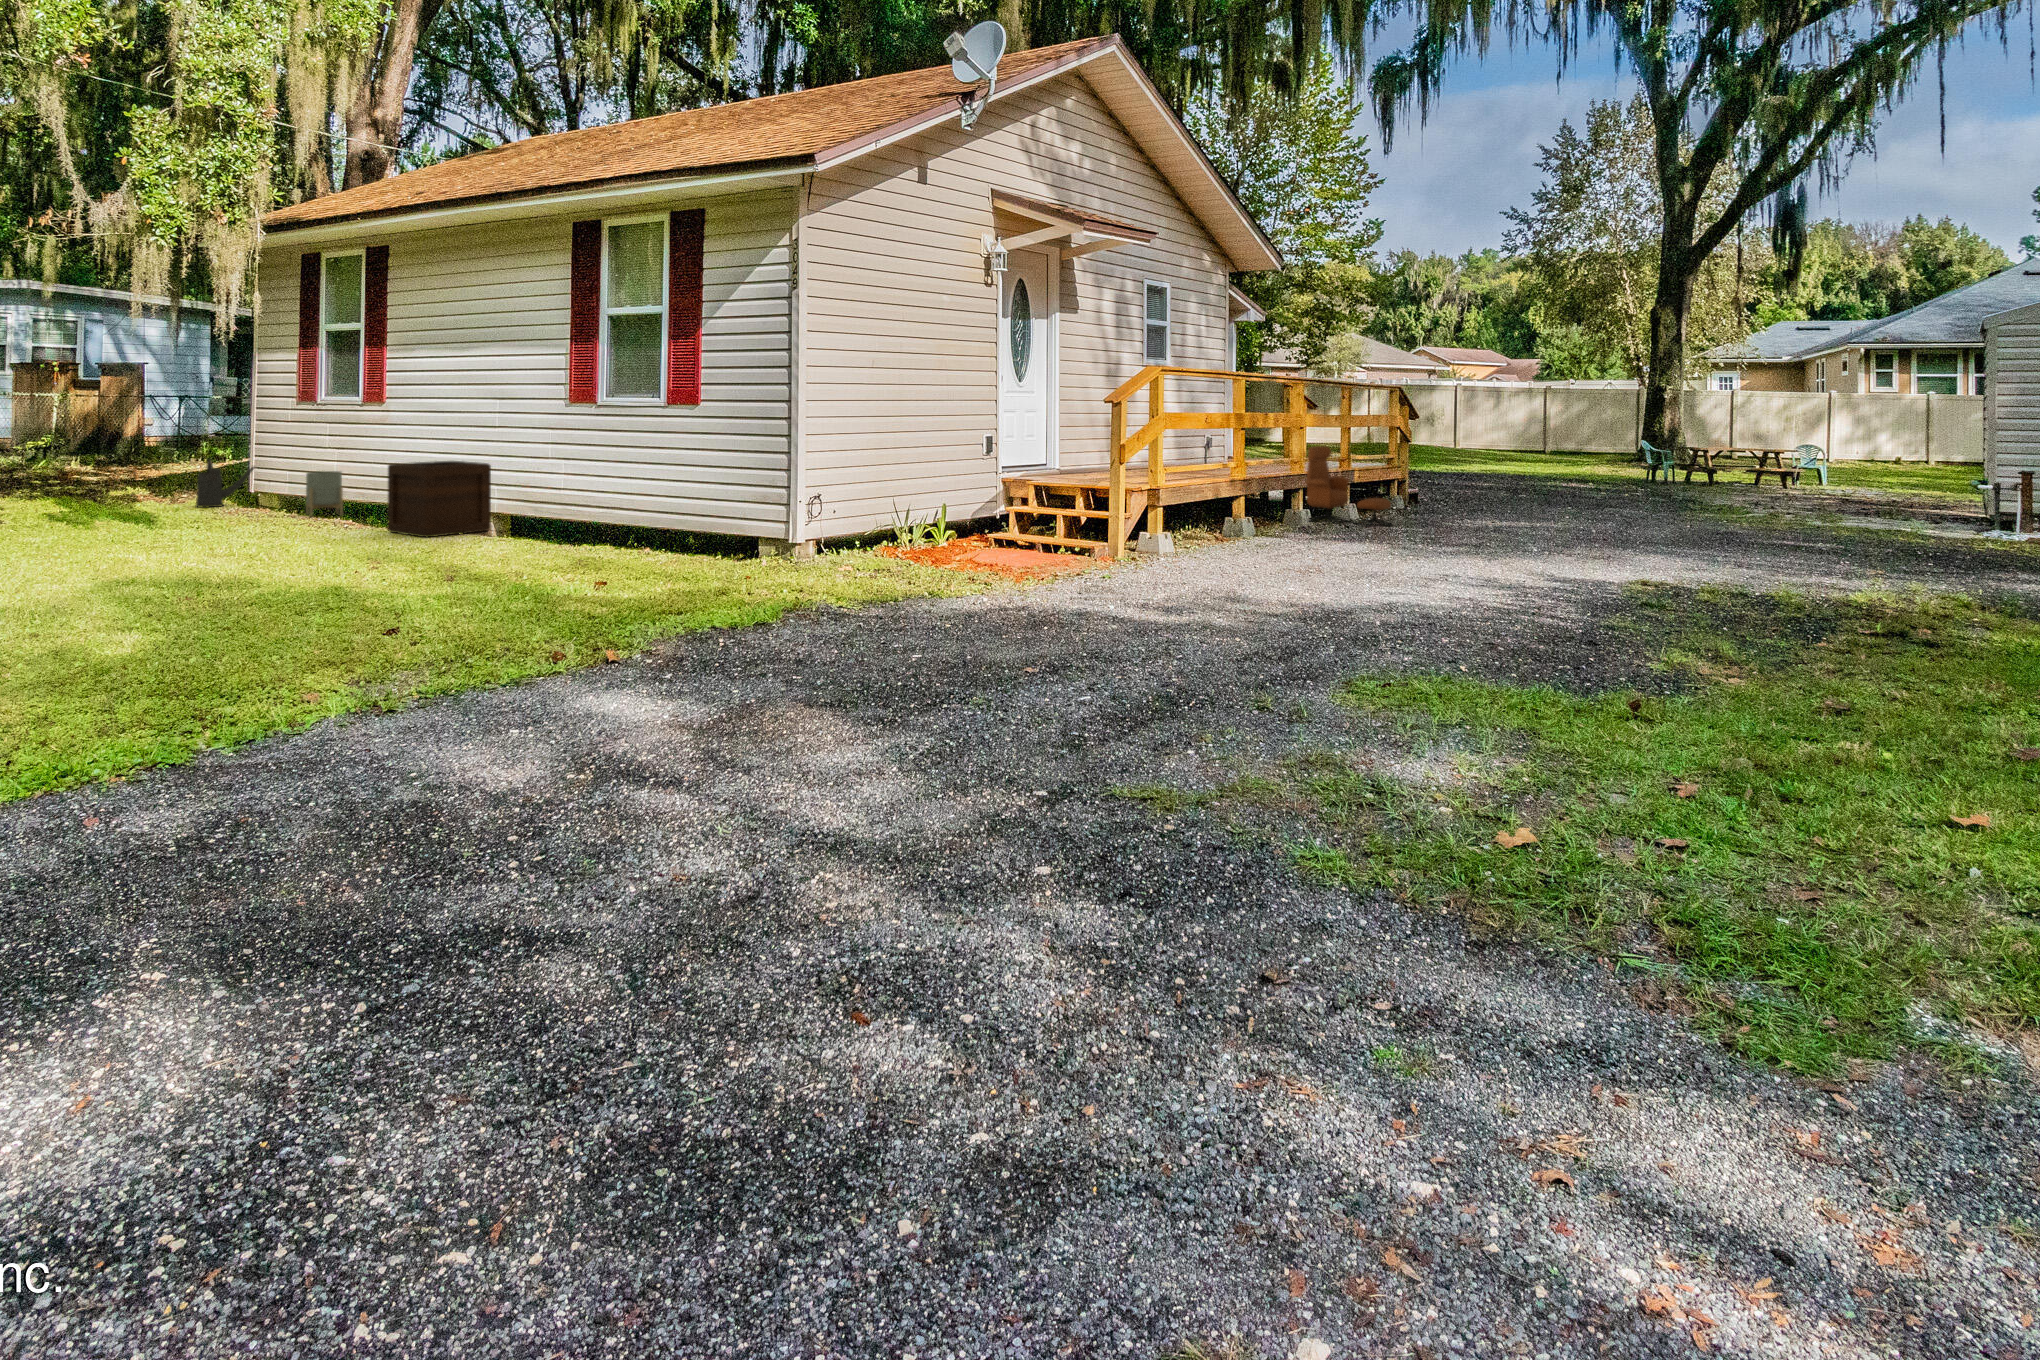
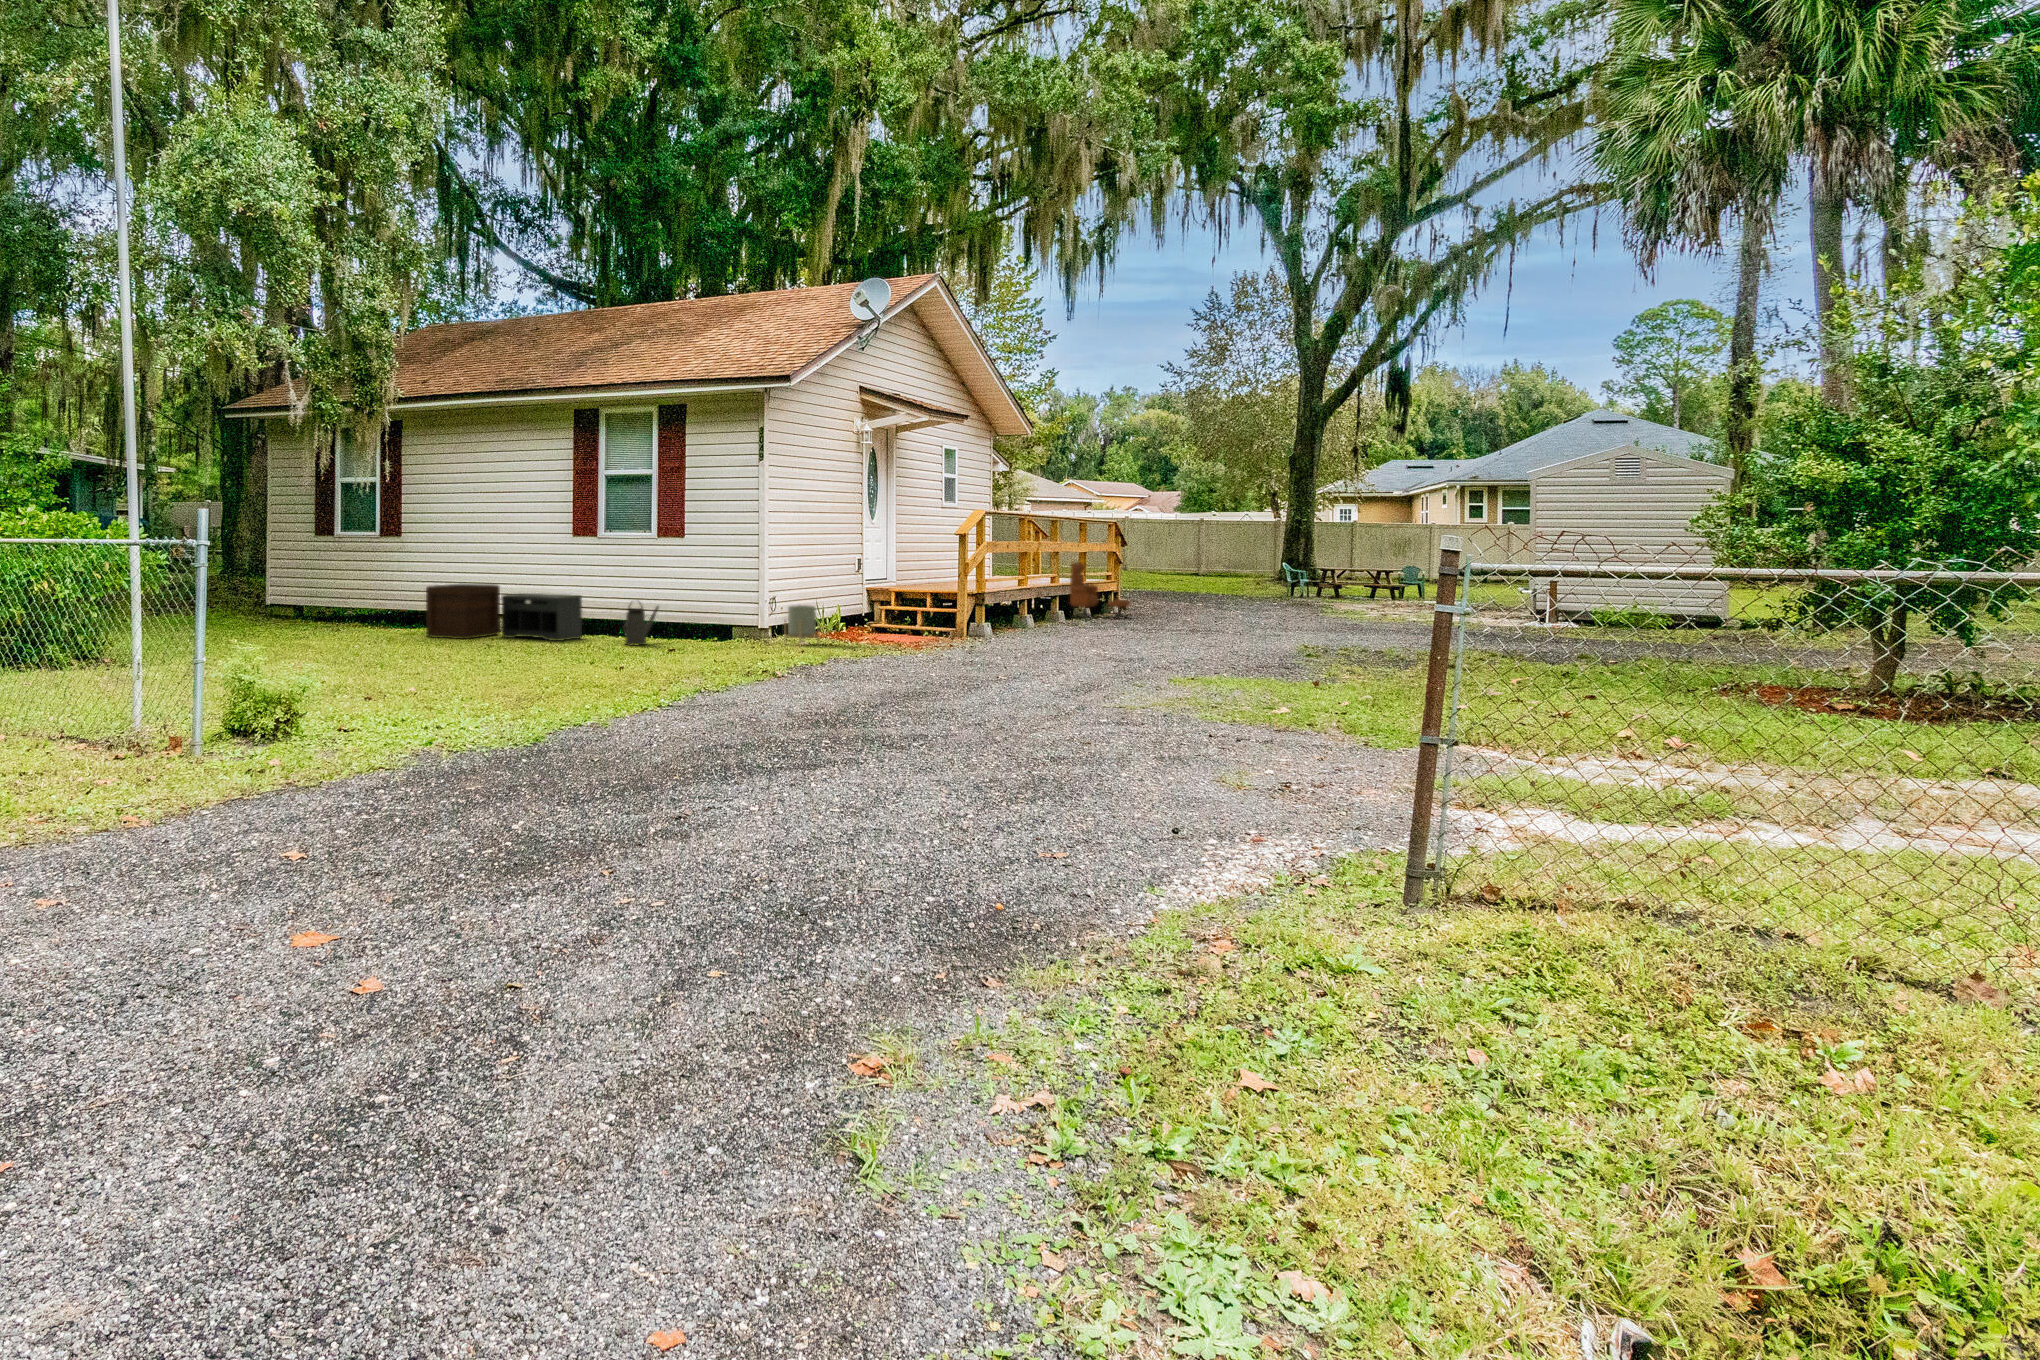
watering can: present [187,459,255,507] -> present [624,605,659,646]
planter: present [306,471,343,517] -> present [784,605,820,644]
bench: none [482,475,580,545] -> present [502,593,582,641]

